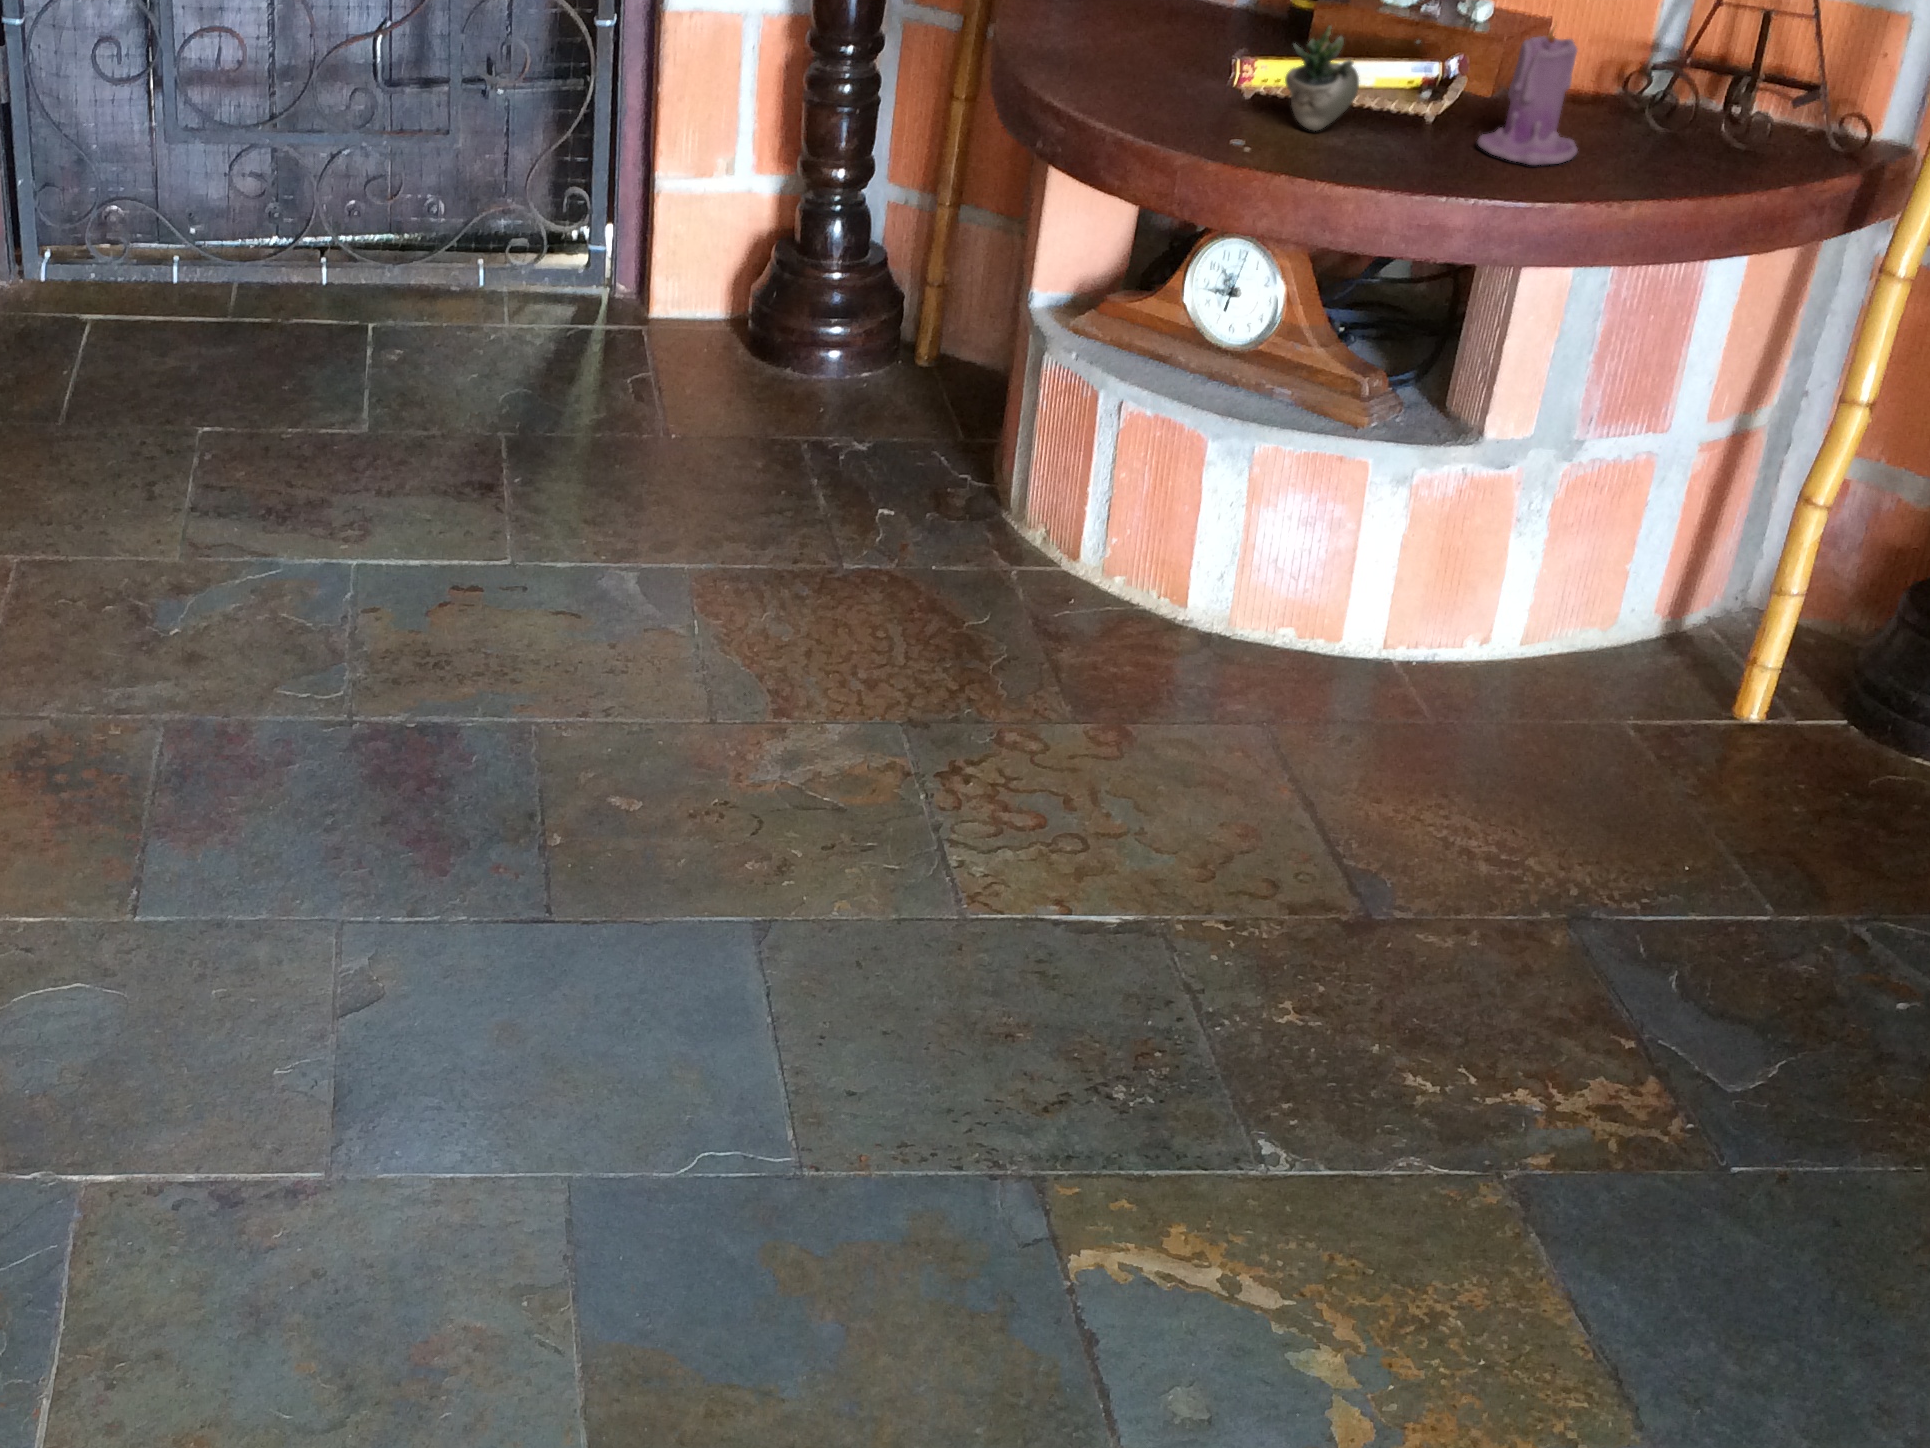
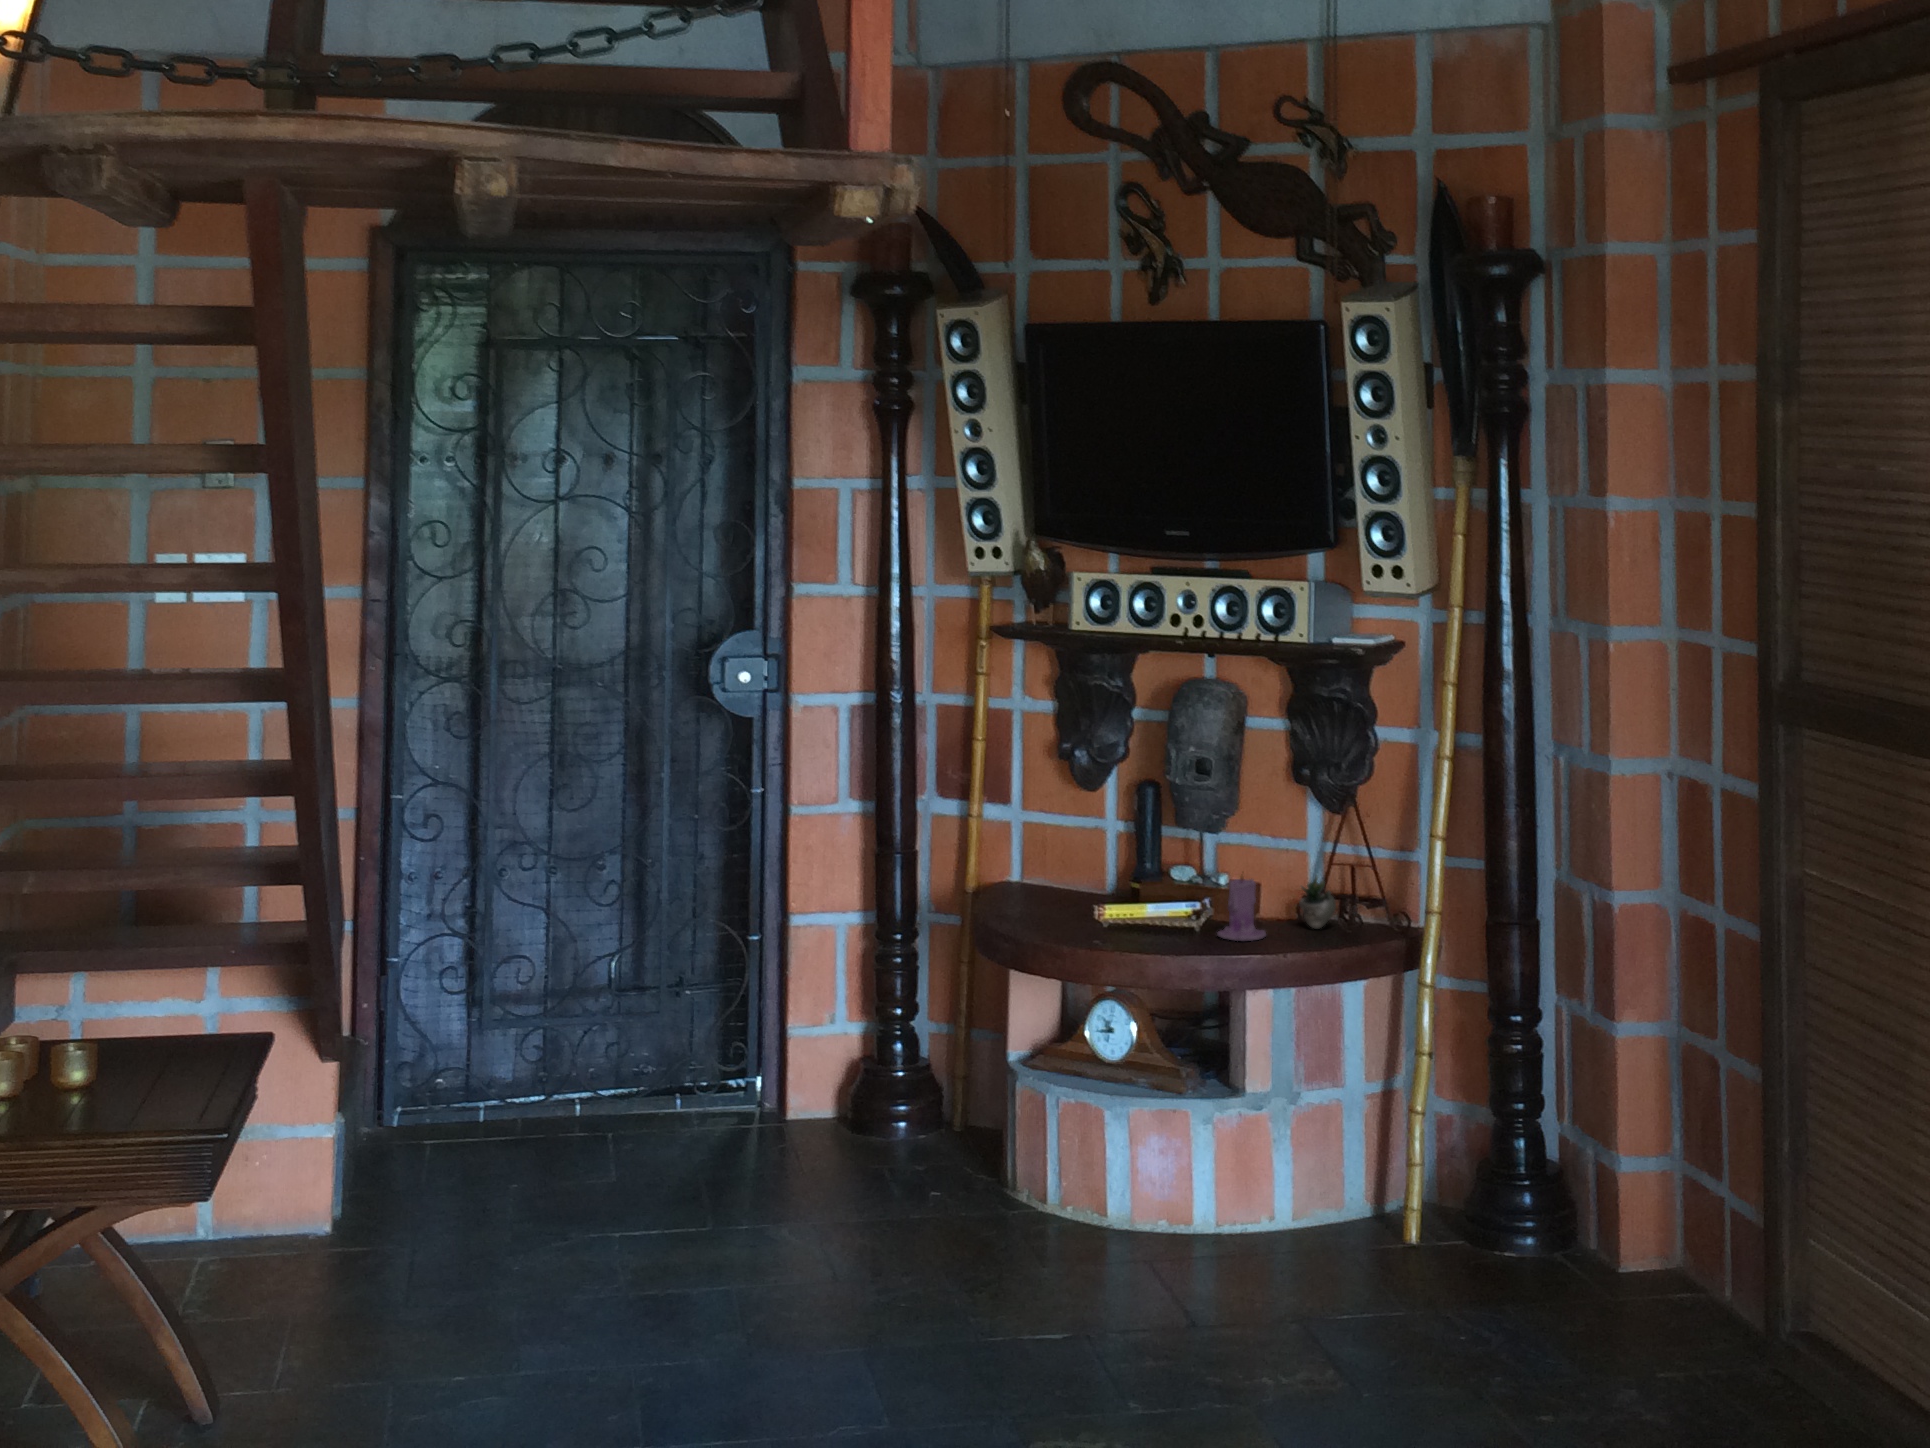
succulent plant: present [1285,26,1420,131] -> present [1299,876,1336,929]

